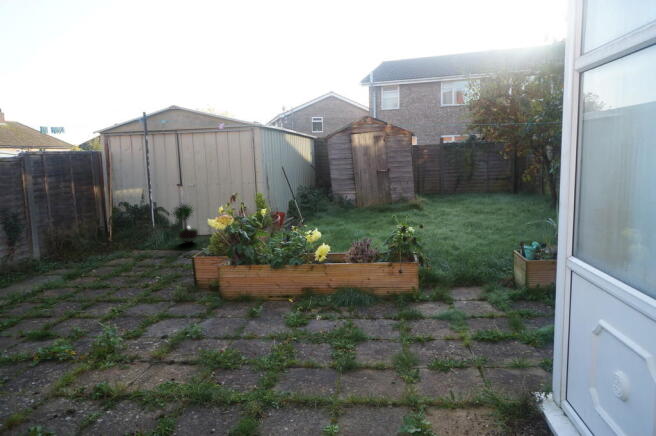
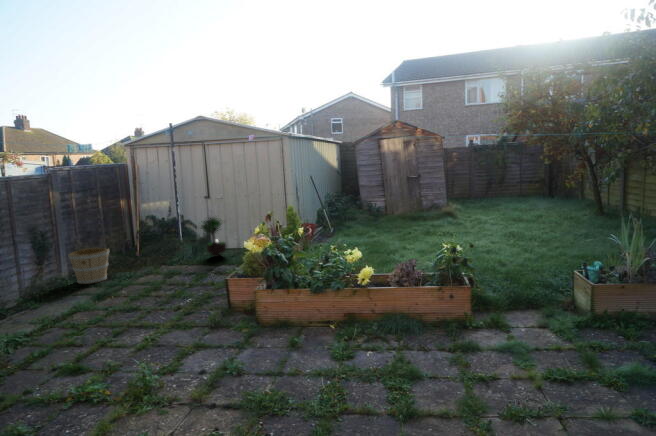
wooden bucket: none [39,231,81,266] -> present [68,248,109,284]

